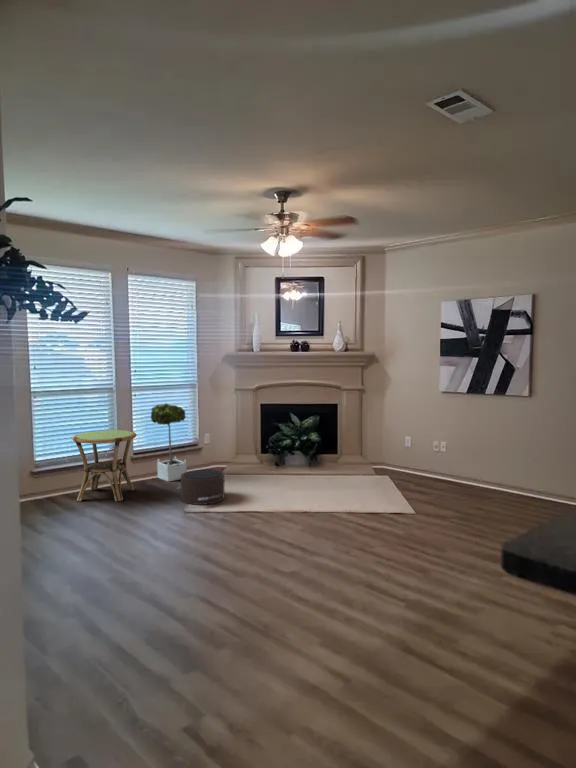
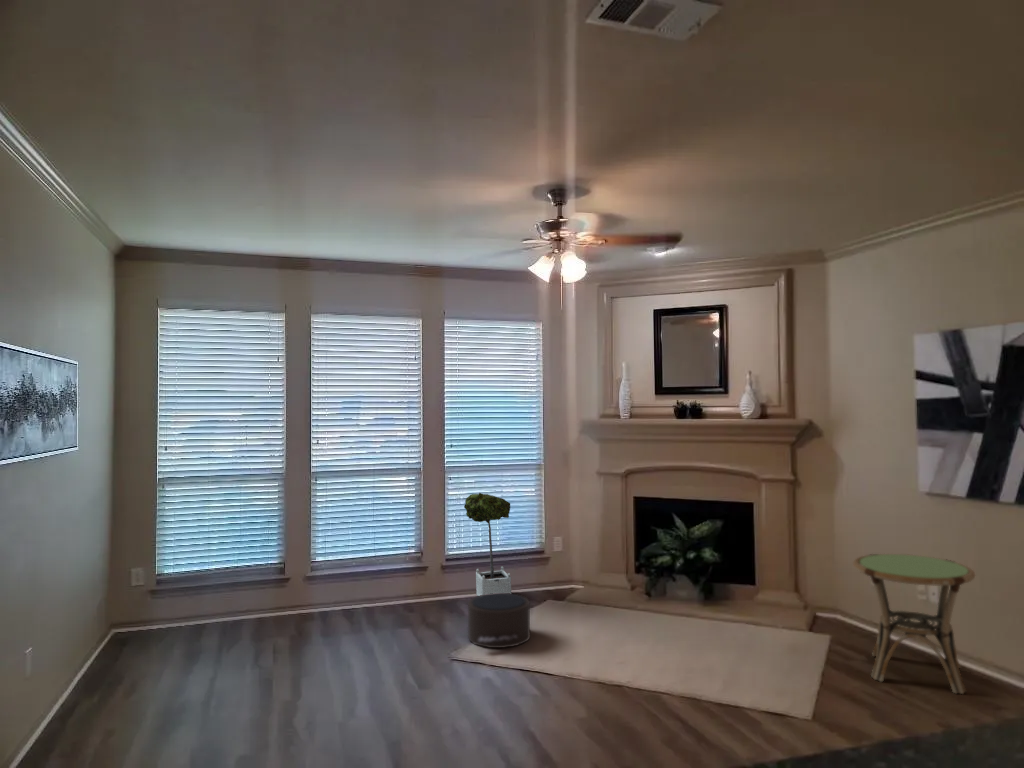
side table: present [72,430,136,501] -> present [853,554,975,694]

